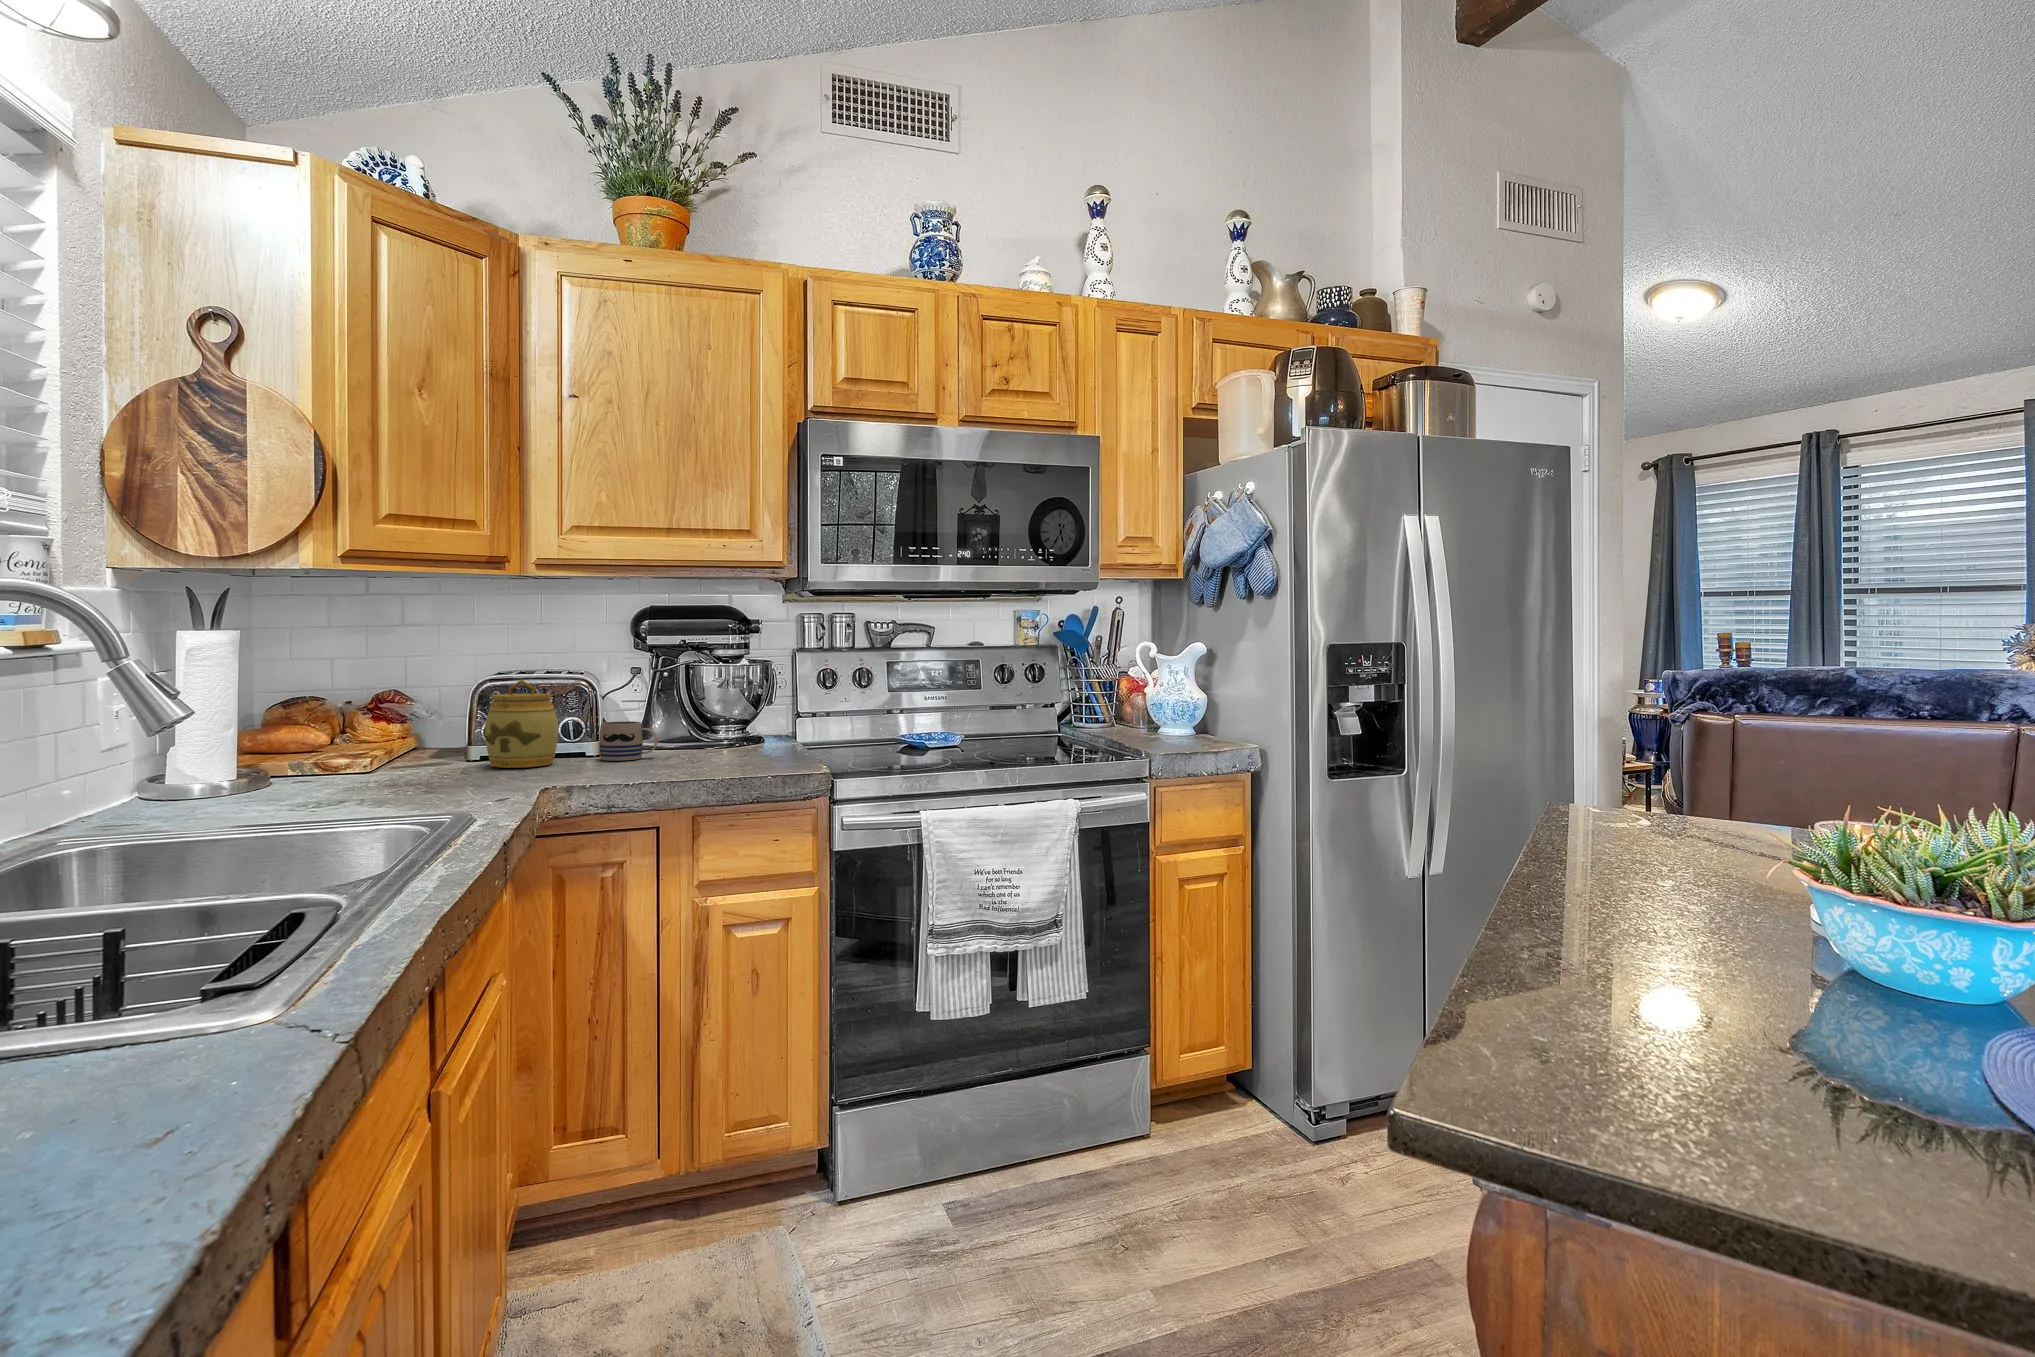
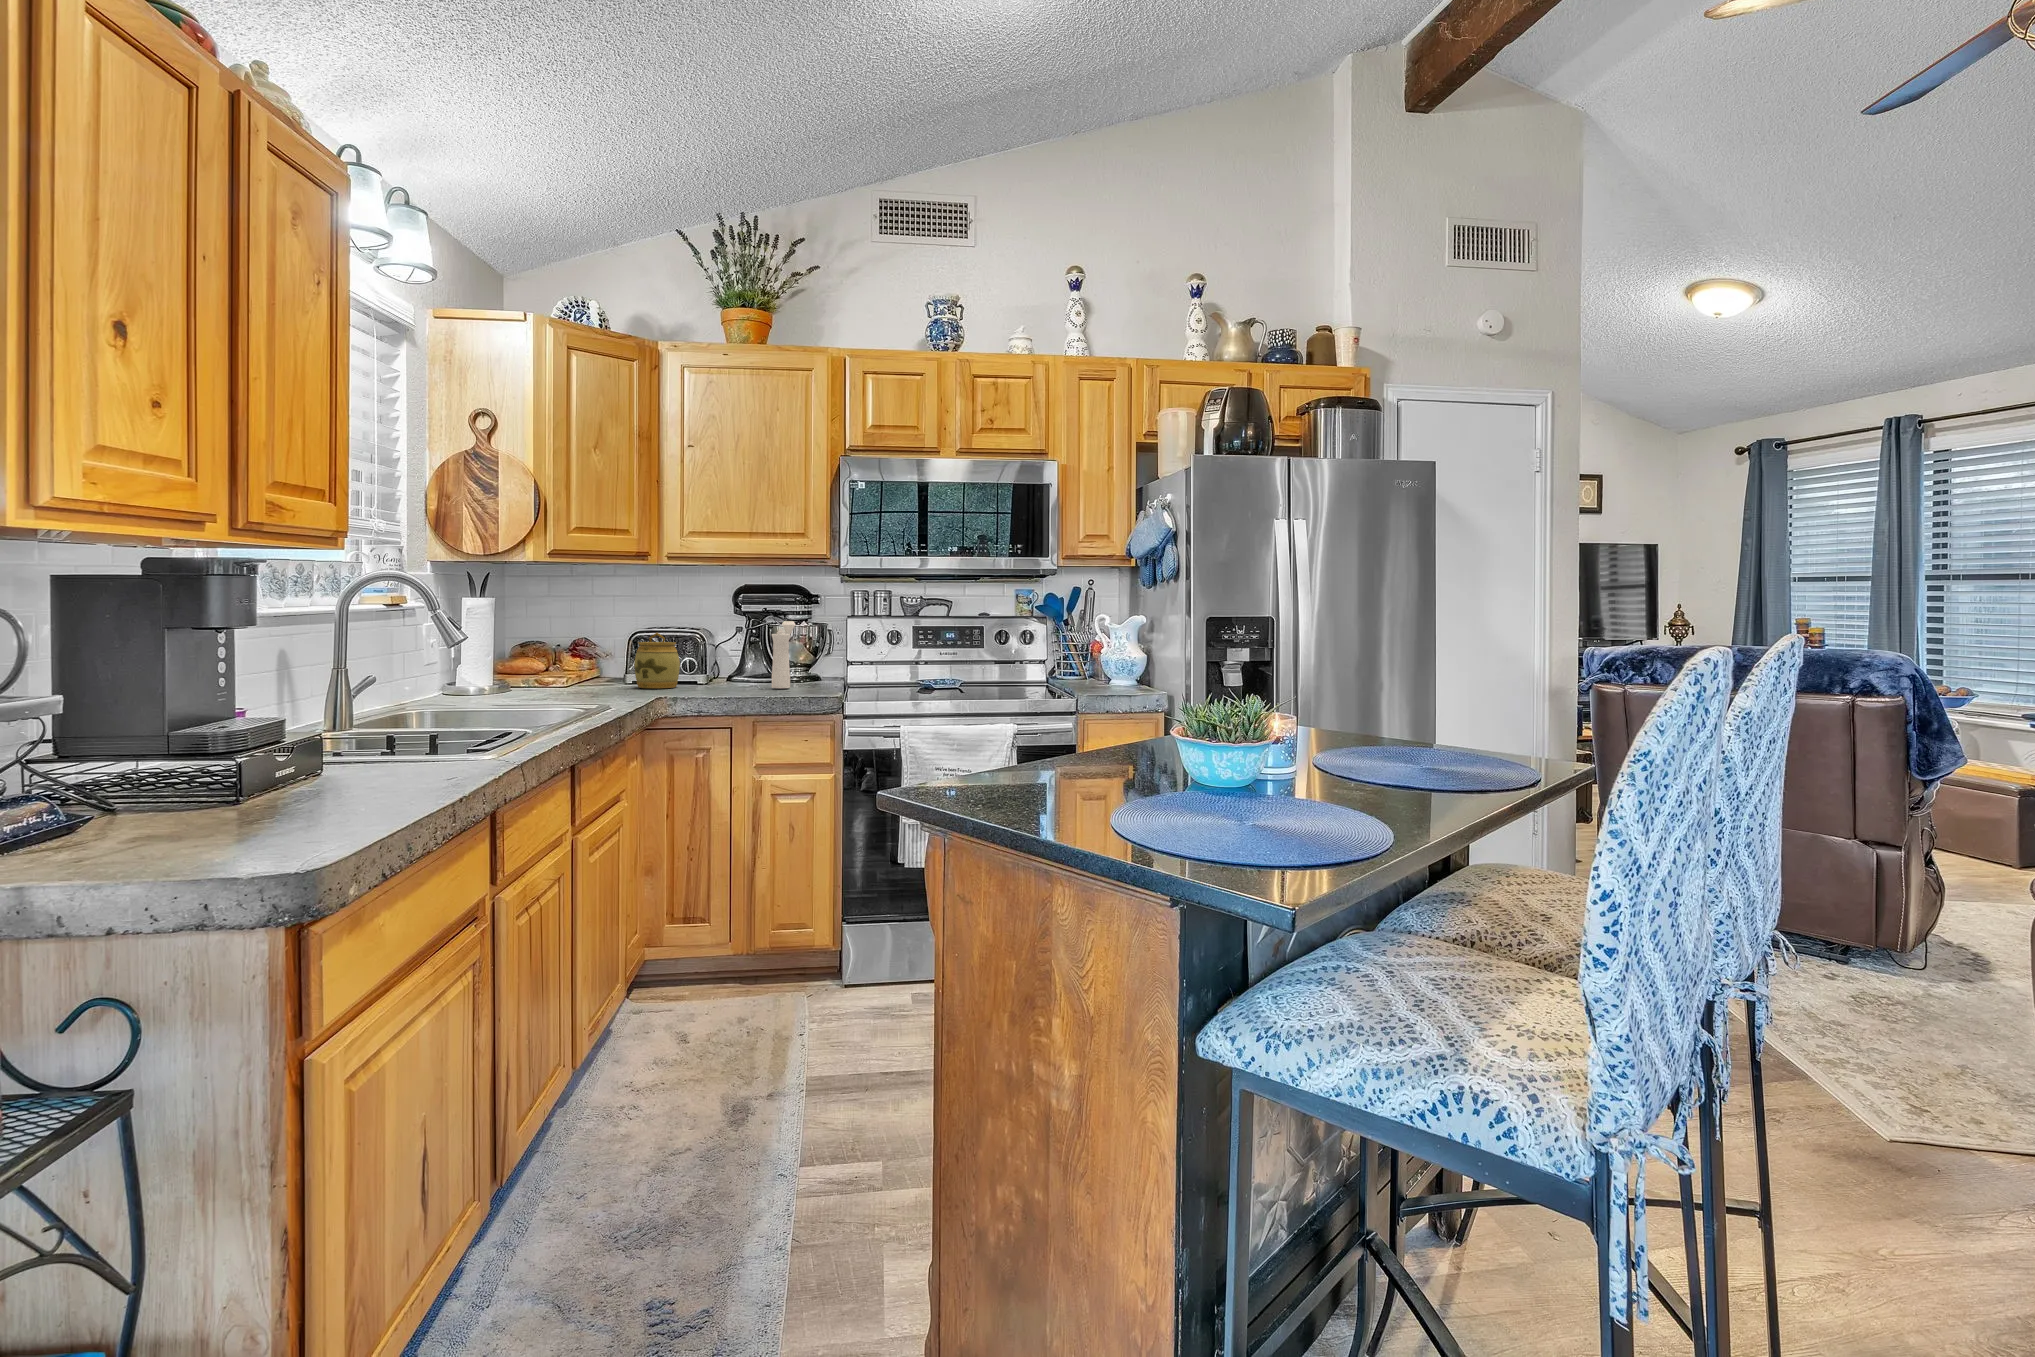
pepper mill: none [706,658,736,761] -> present [772,621,796,688]
mug: present [599,721,657,761] -> none [706,662,743,687]

